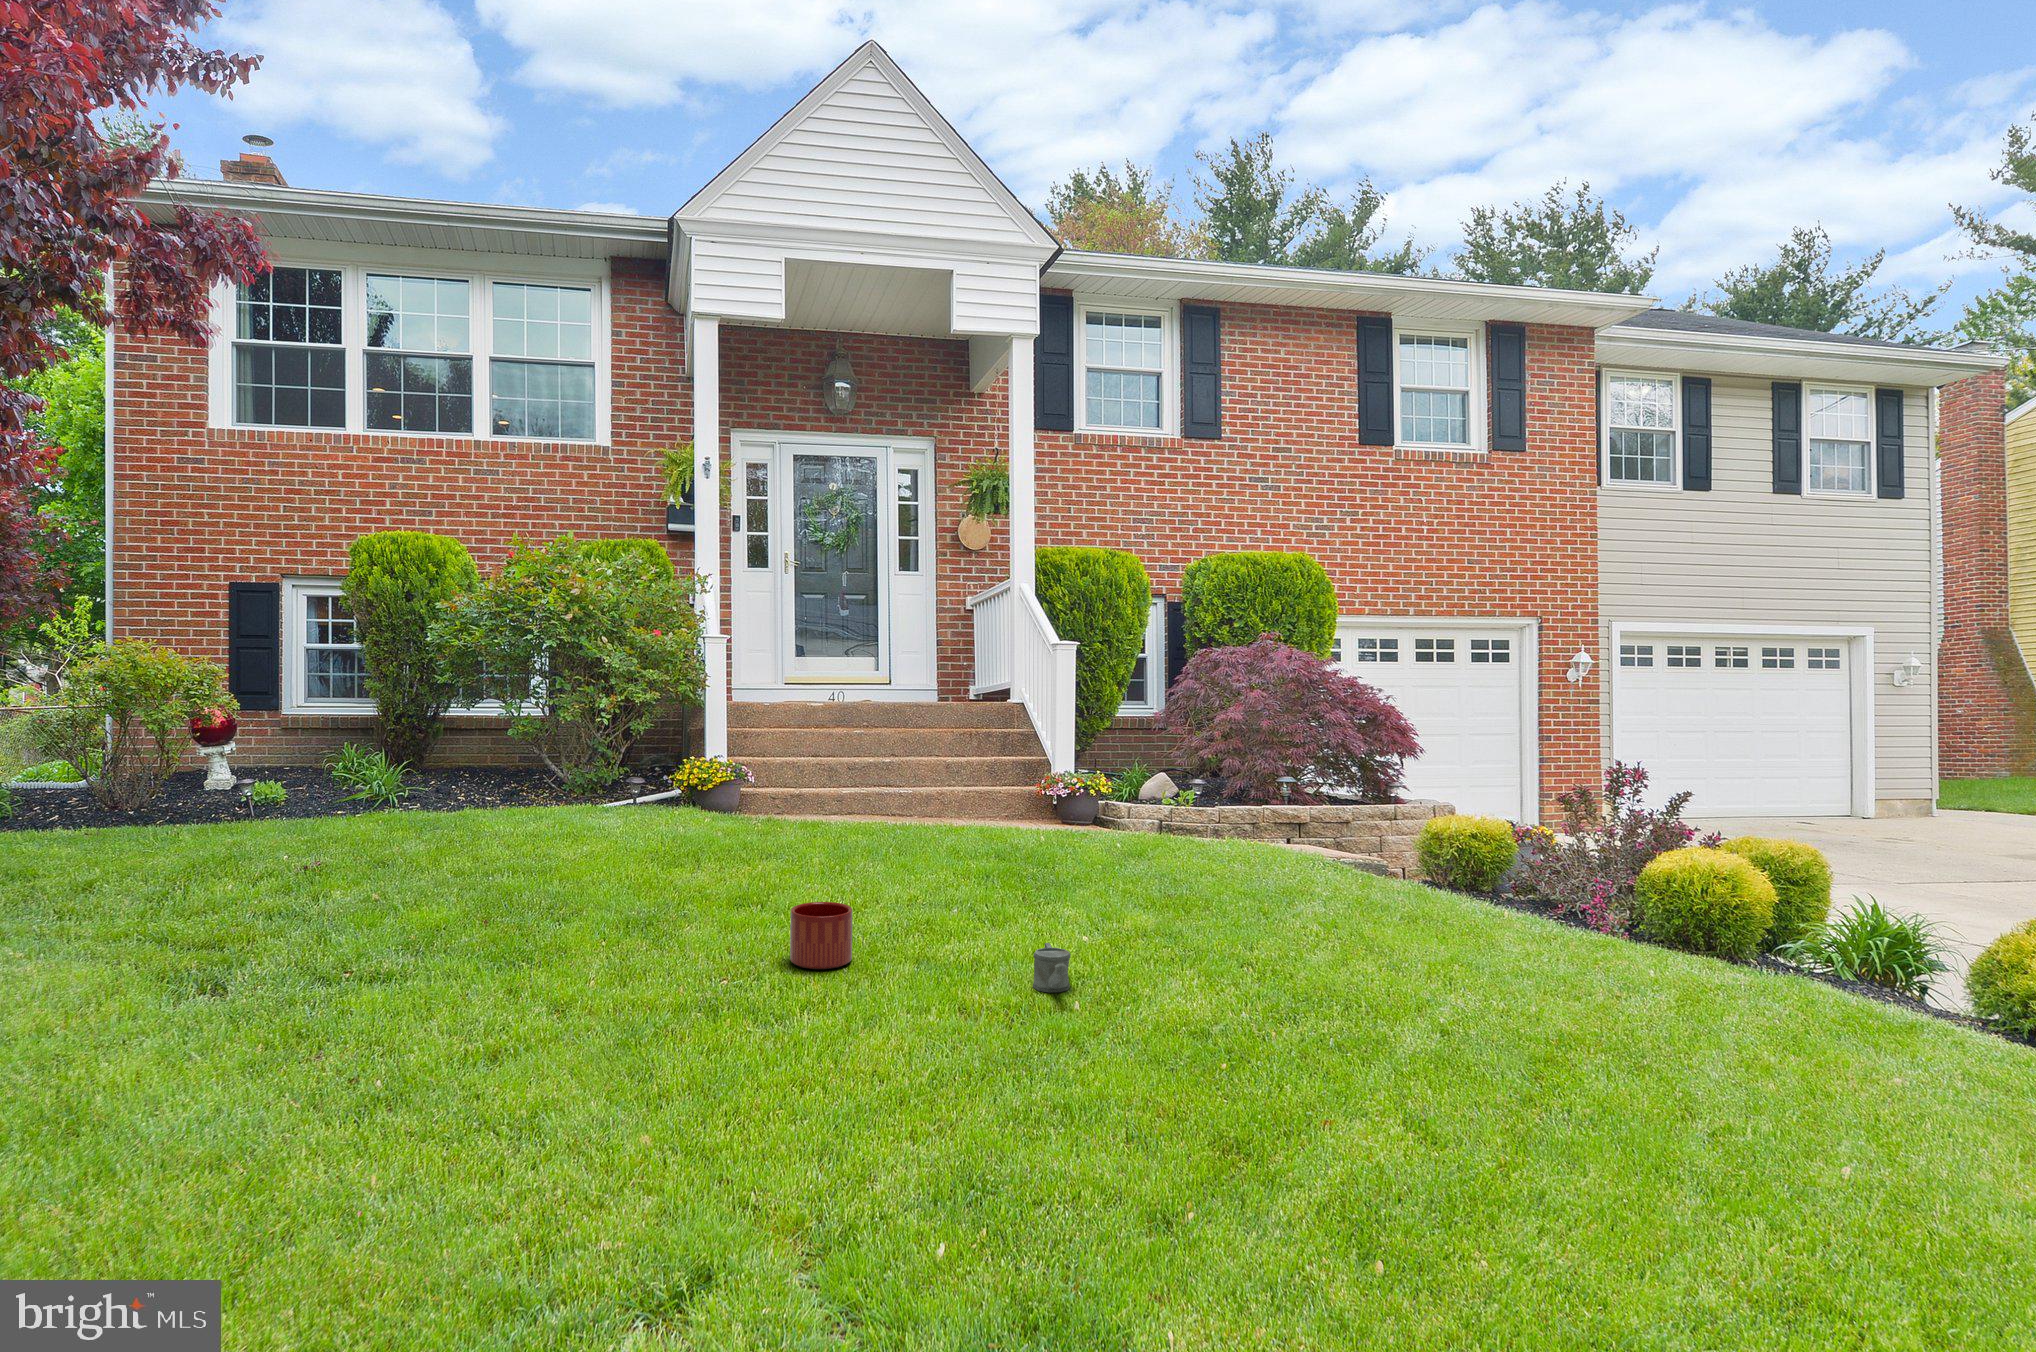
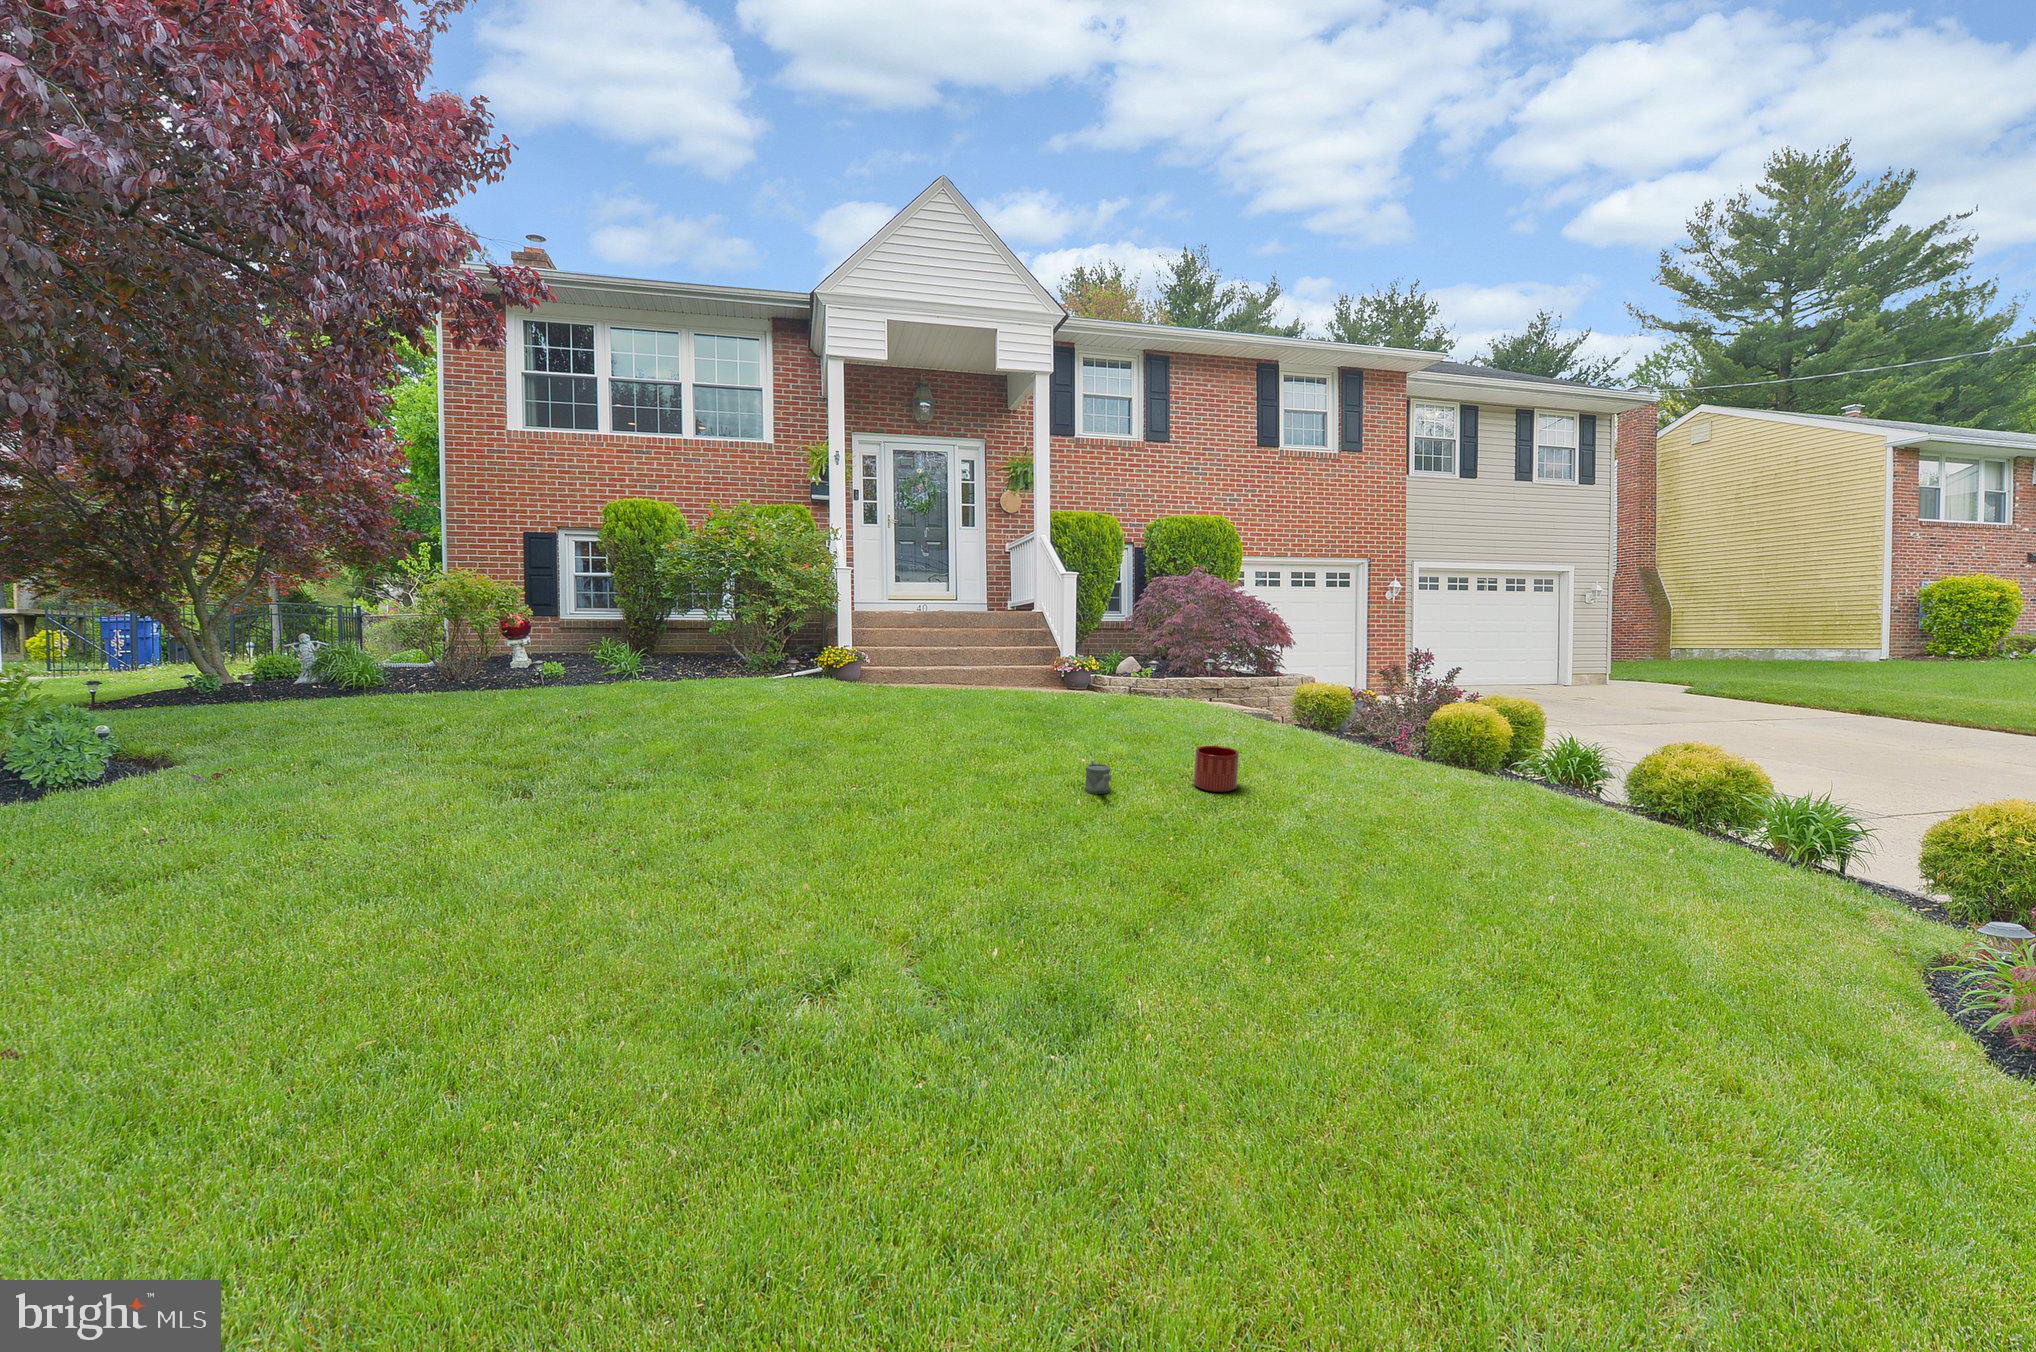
planter: present [790,902,852,969] -> present [1194,746,1239,792]

